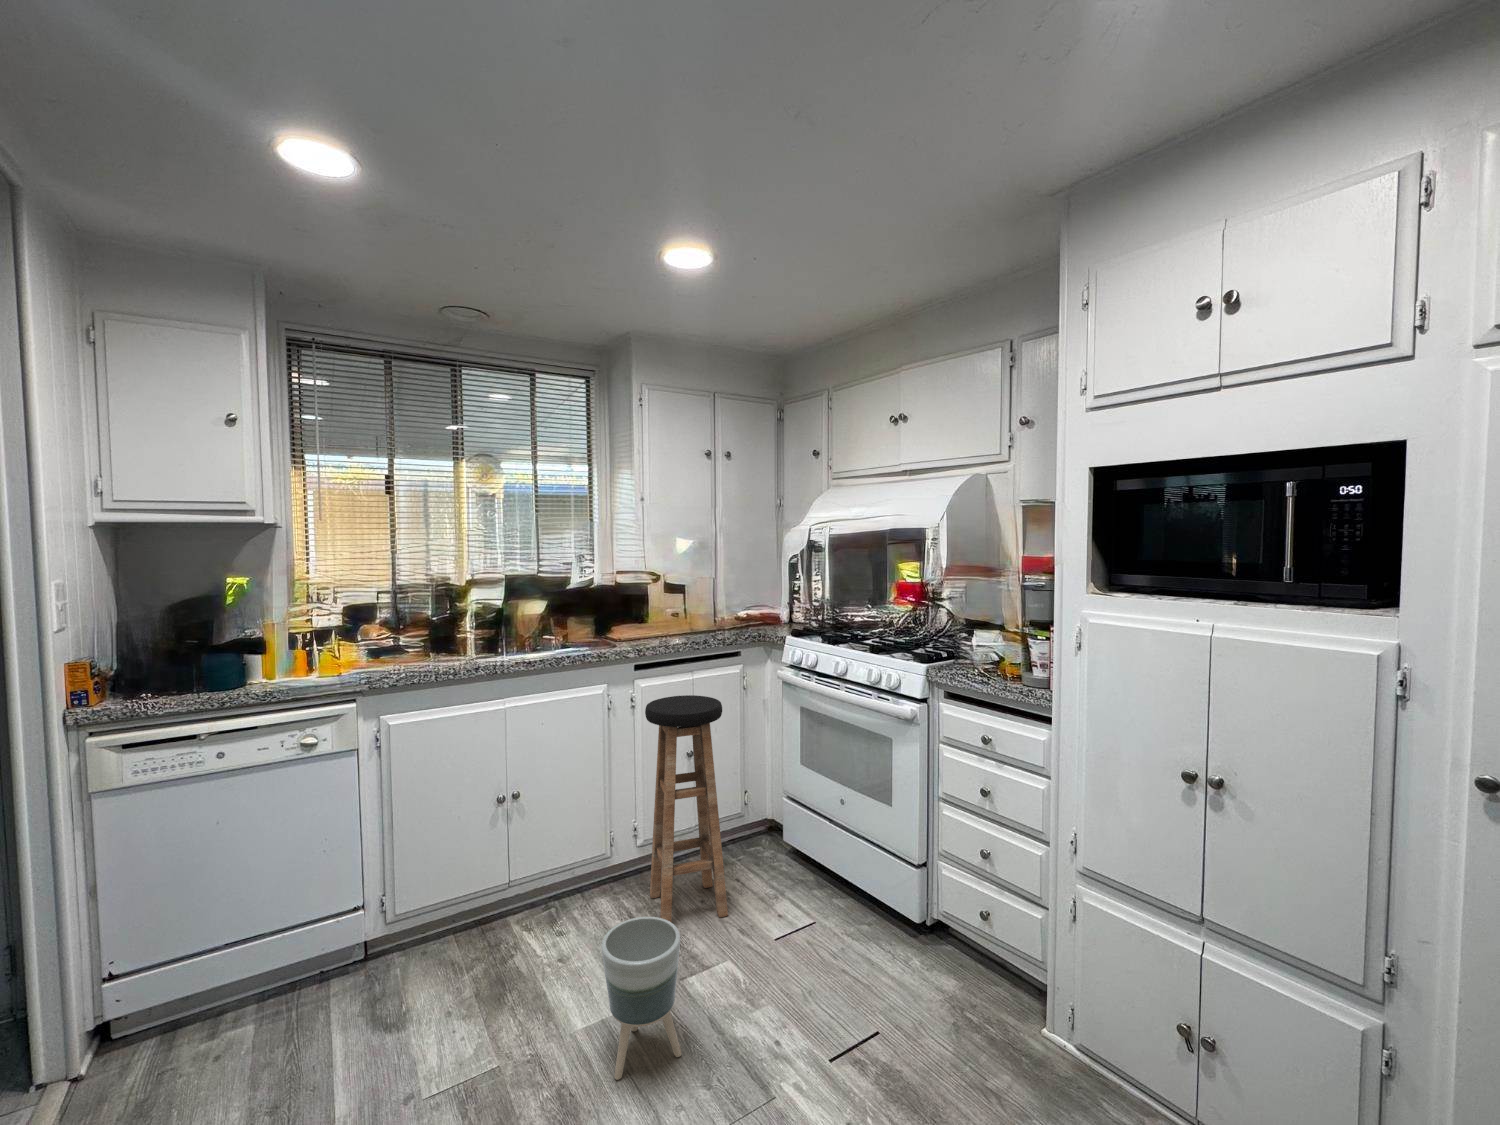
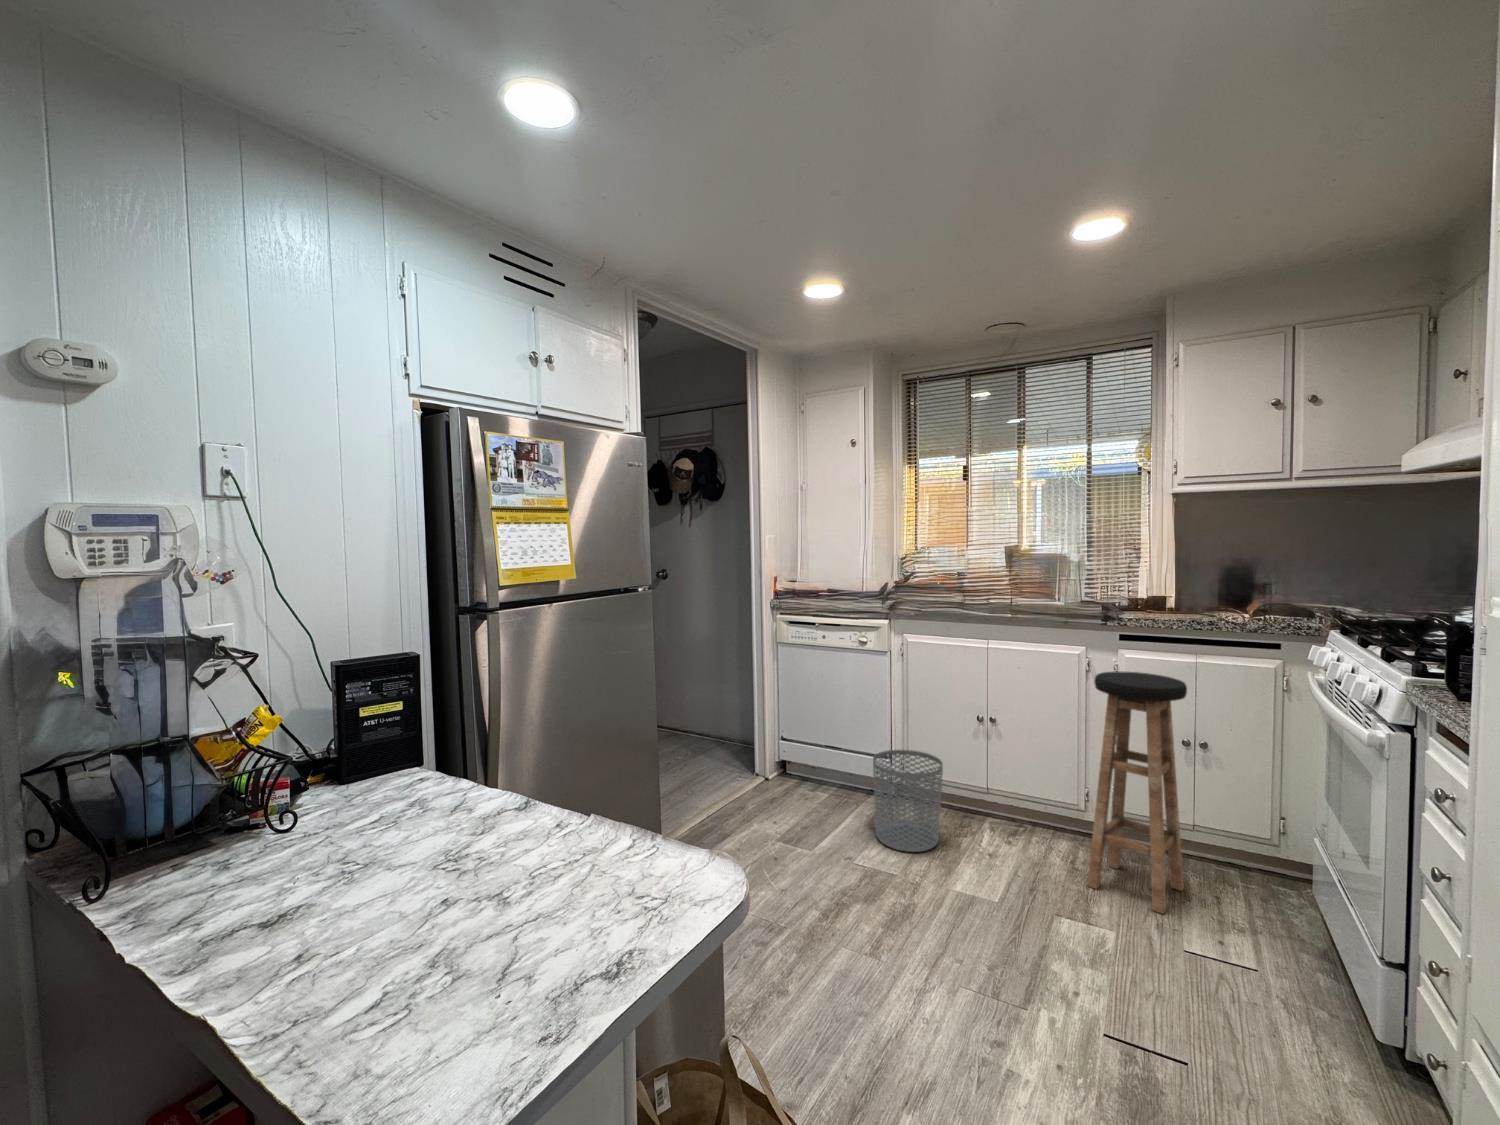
waste bin: none [394,873,502,1039] -> present [873,750,943,852]
planter: present [601,917,682,1080] -> none [942,818,1010,943]

